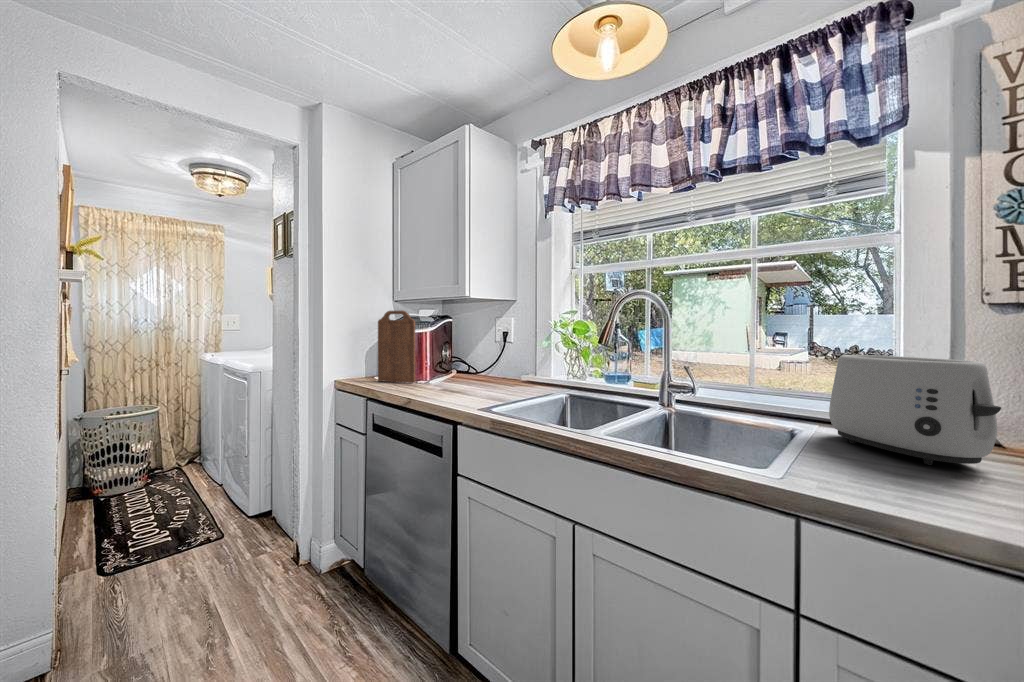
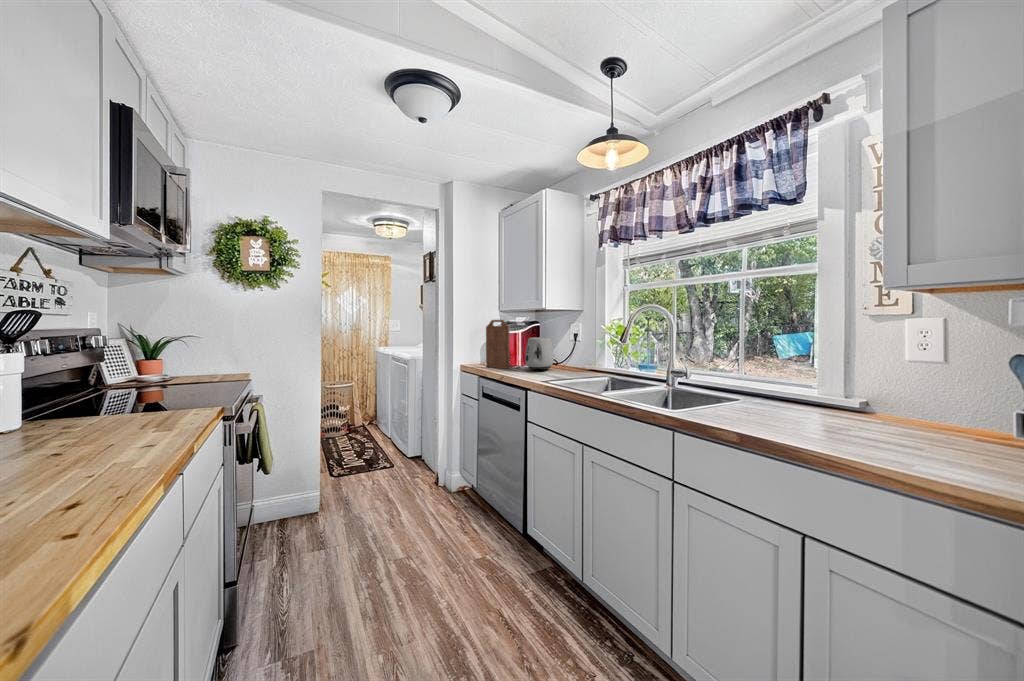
toaster: present [829,355,1001,465] -> present [525,337,554,371]

